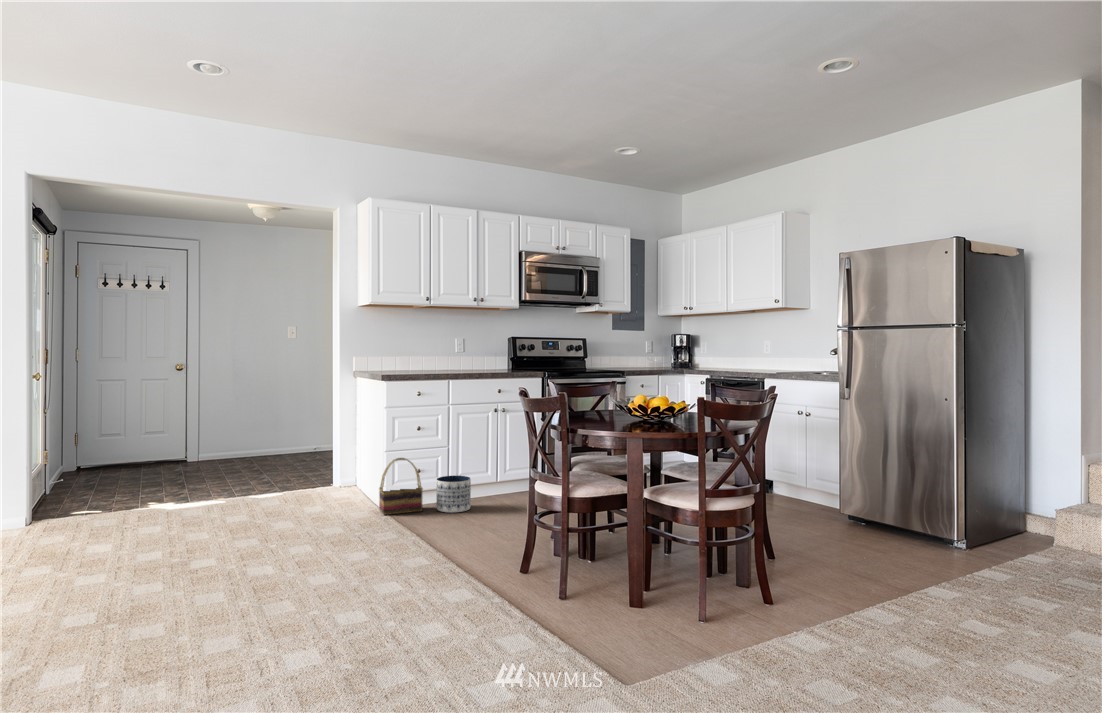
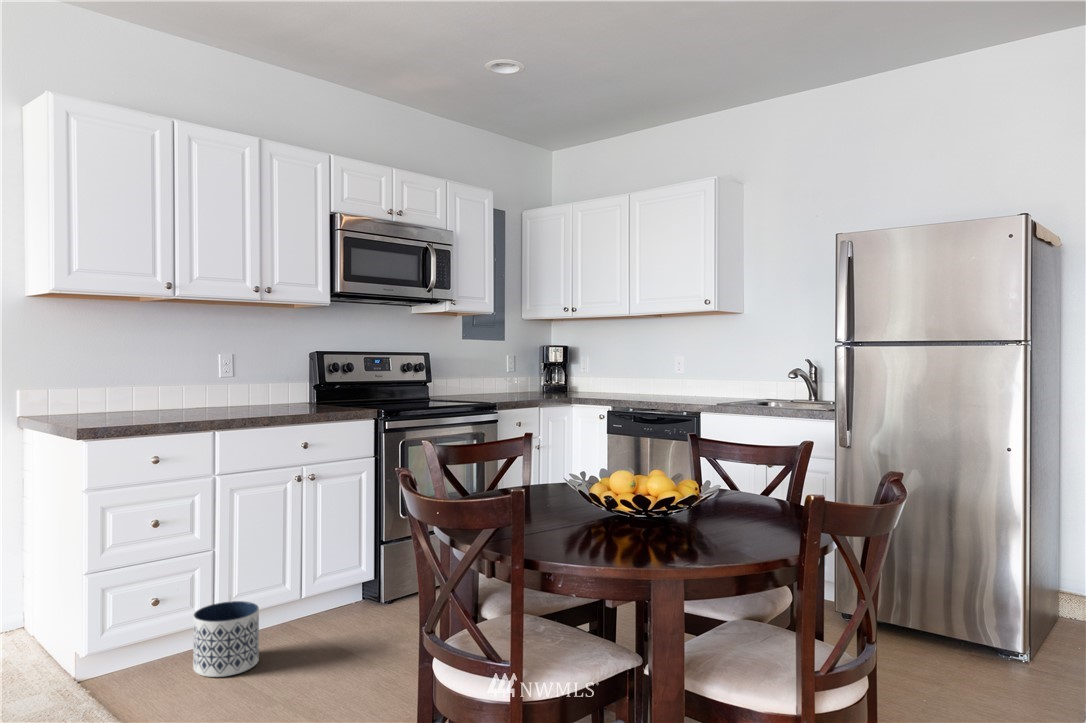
basket: present [379,458,423,515] -> none [73,583,167,701]

